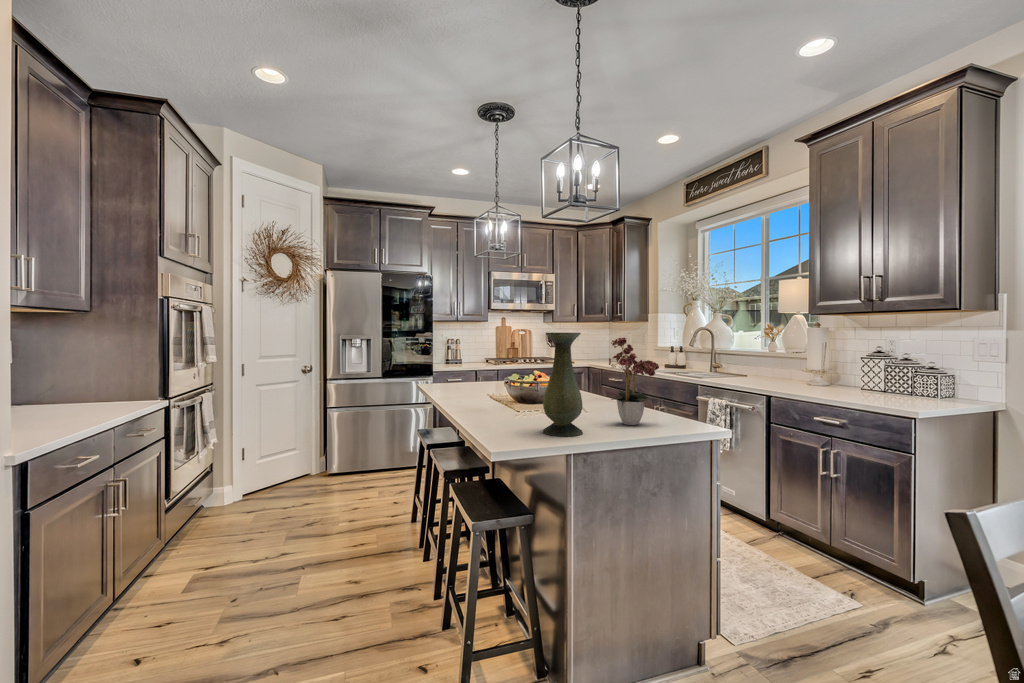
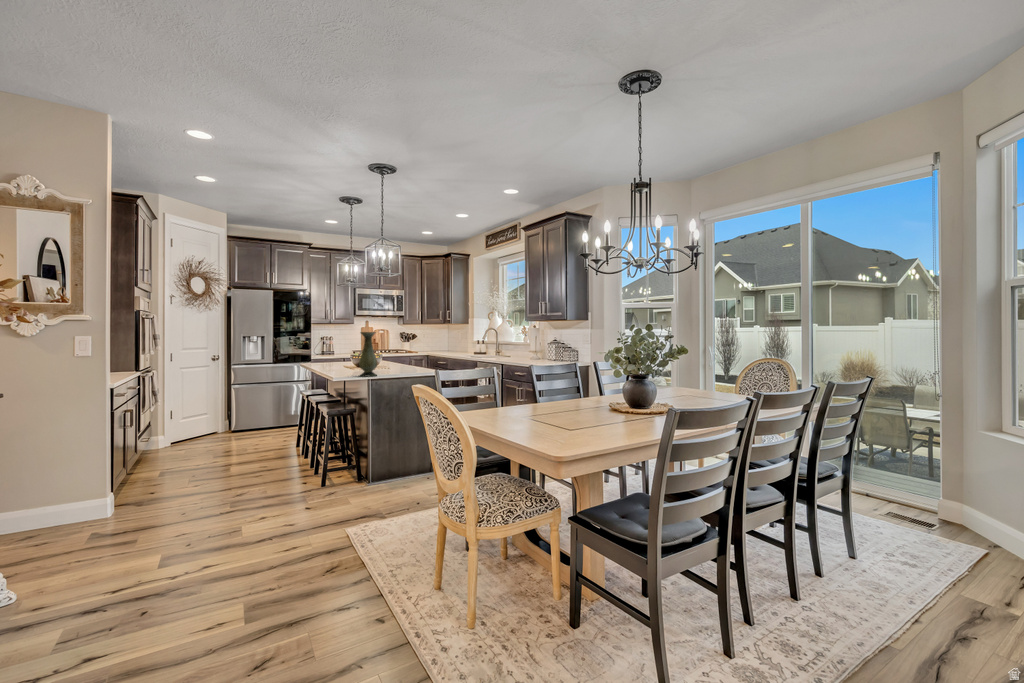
flower arrangement: present [609,337,659,425] -> none [391,332,420,374]

